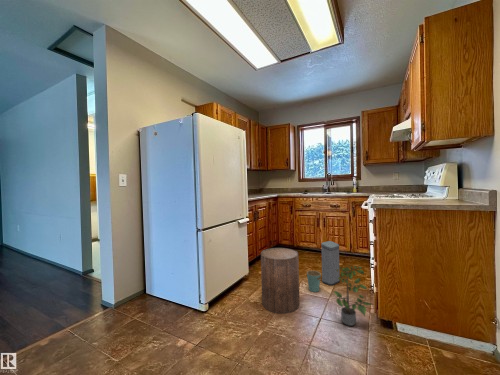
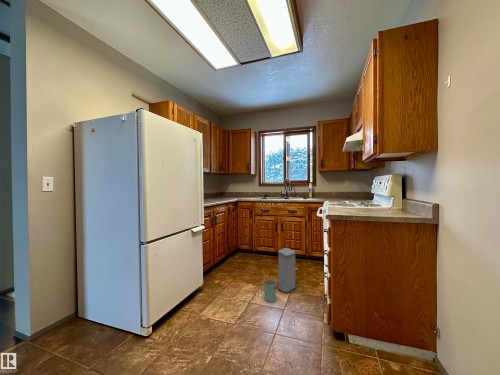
stool: present [261,248,300,313] -> none [214,258,254,331]
potted plant: present [334,266,371,326] -> none [289,276,326,340]

